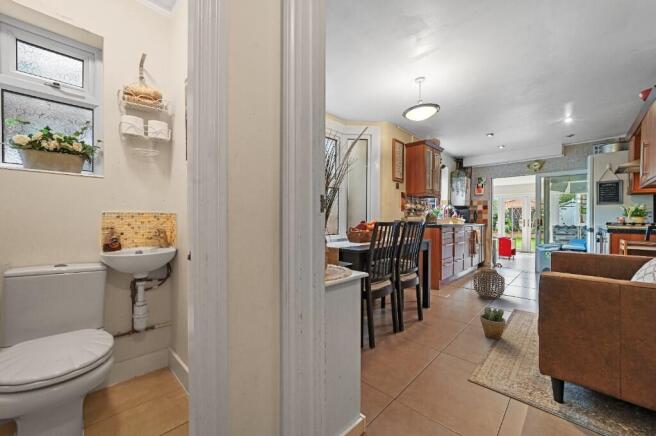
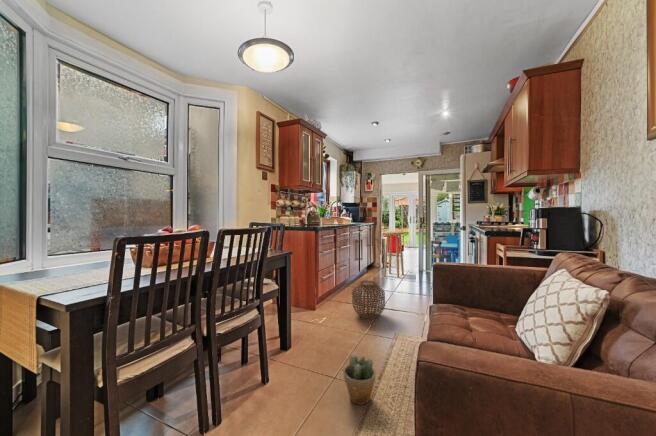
stool: none [497,232,519,275] -> present [384,231,404,278]

